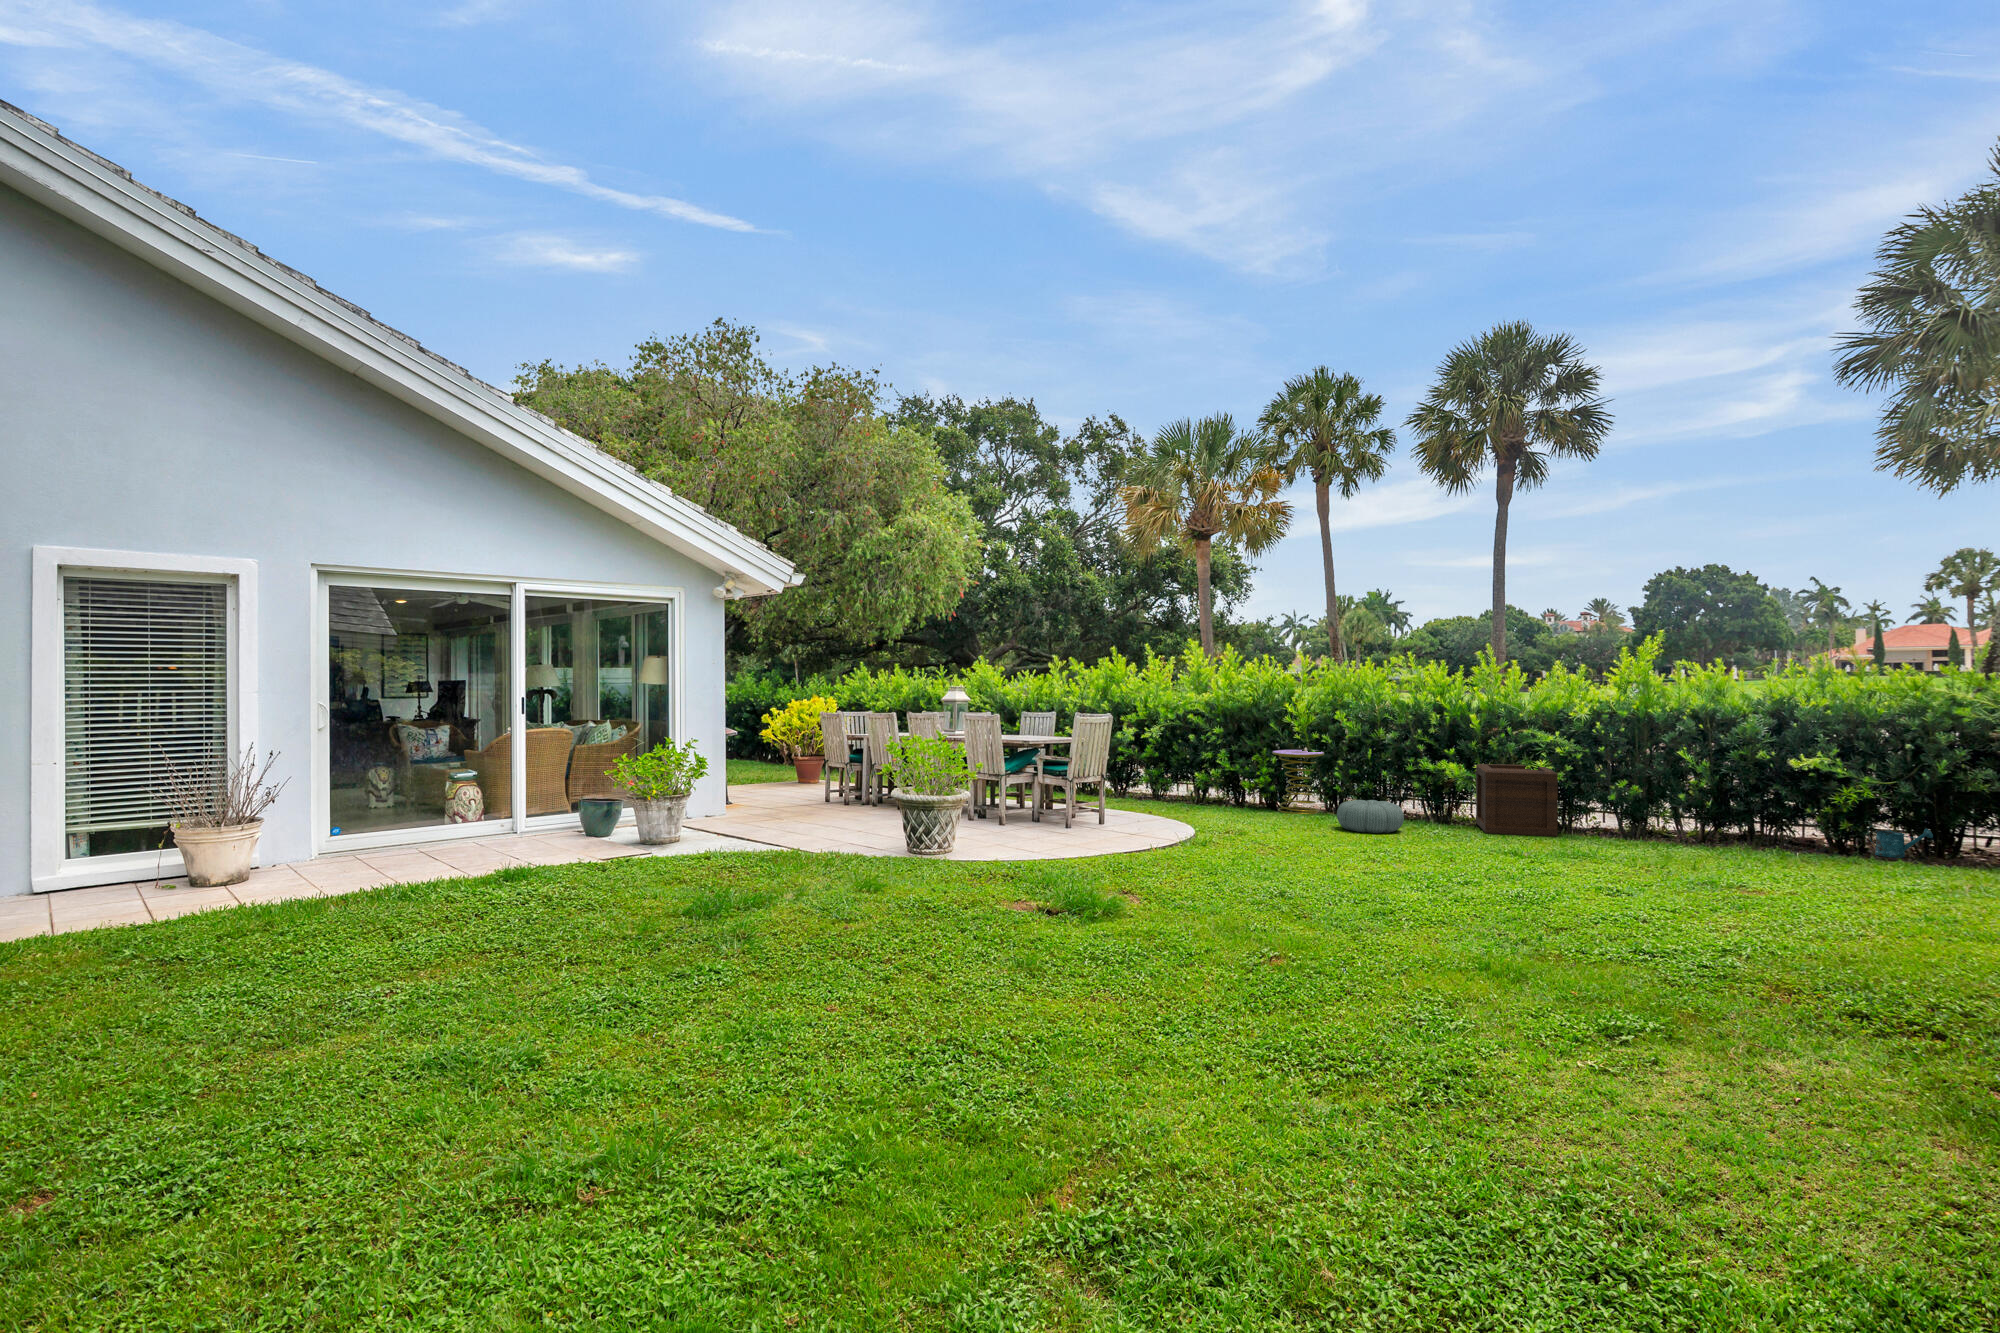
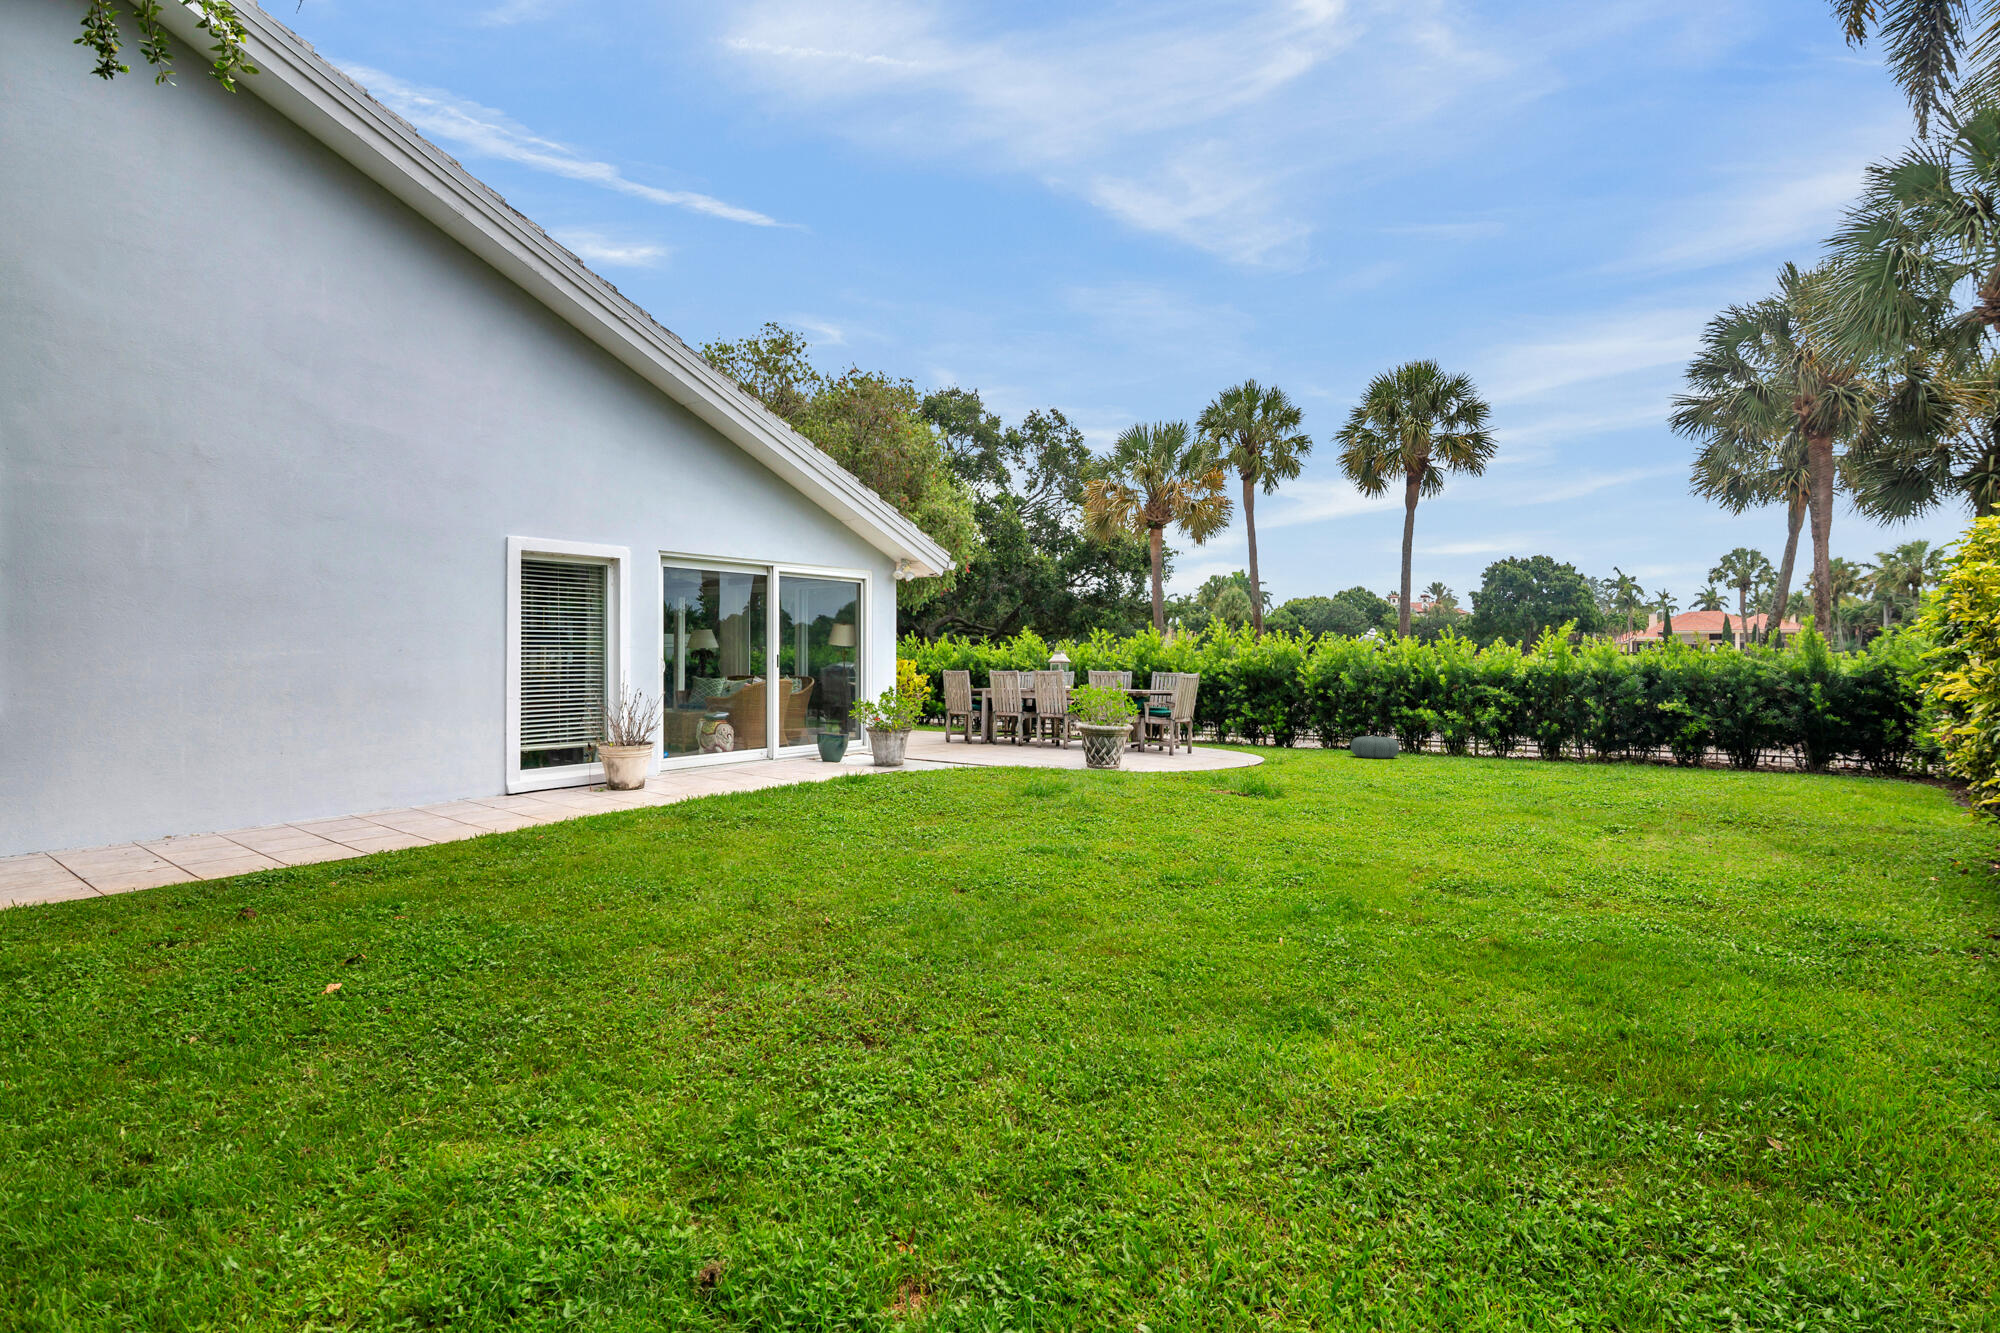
side table: present [1273,750,1324,814] -> none [1291,703,1330,751]
wooden crate: present [1476,764,1558,837] -> none [1444,711,1504,761]
watering can: present [1868,824,1933,858] -> none [1702,747,1742,768]

